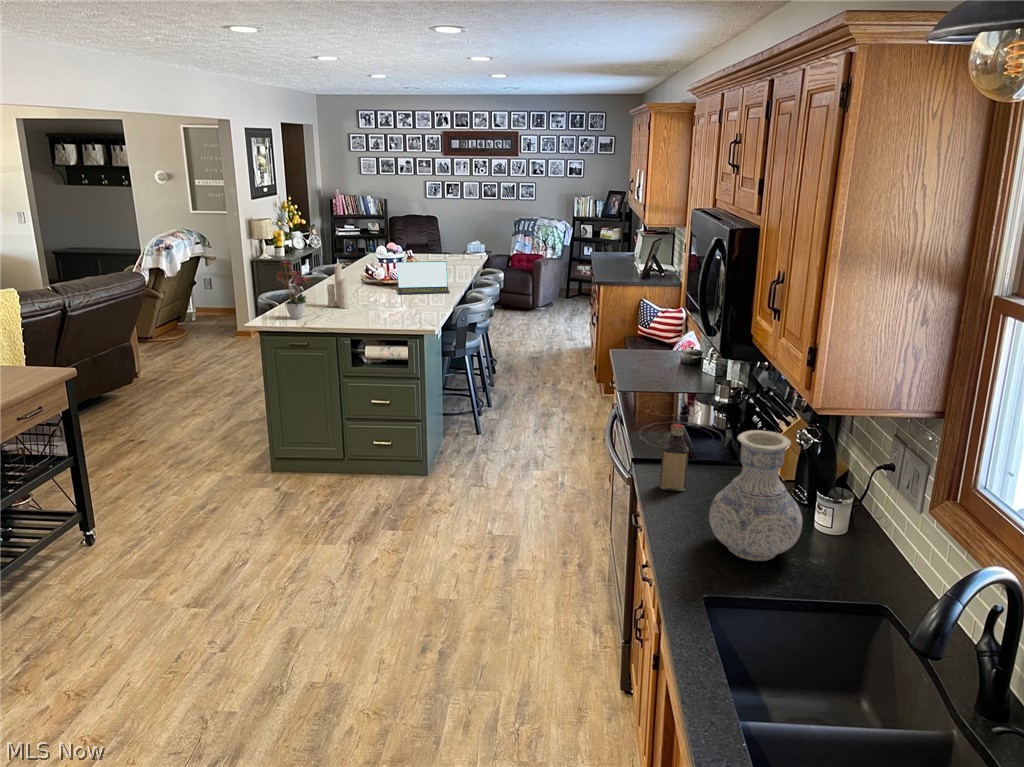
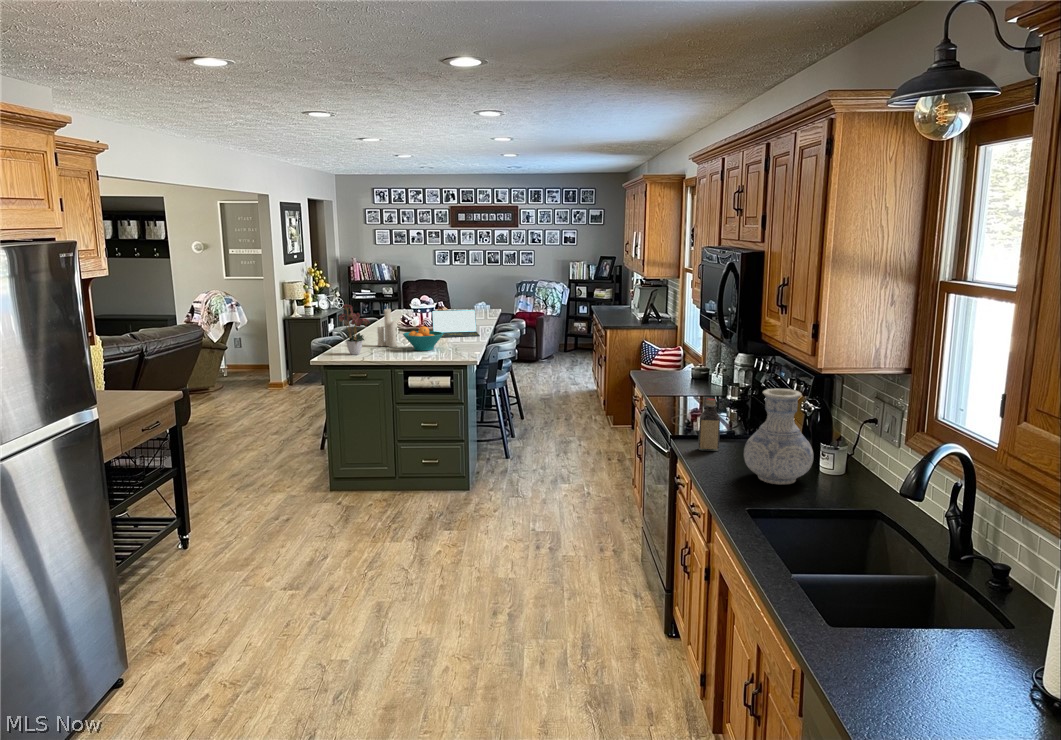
fruit bowl: none [353,286,400,315] -> present [403,326,444,351]

